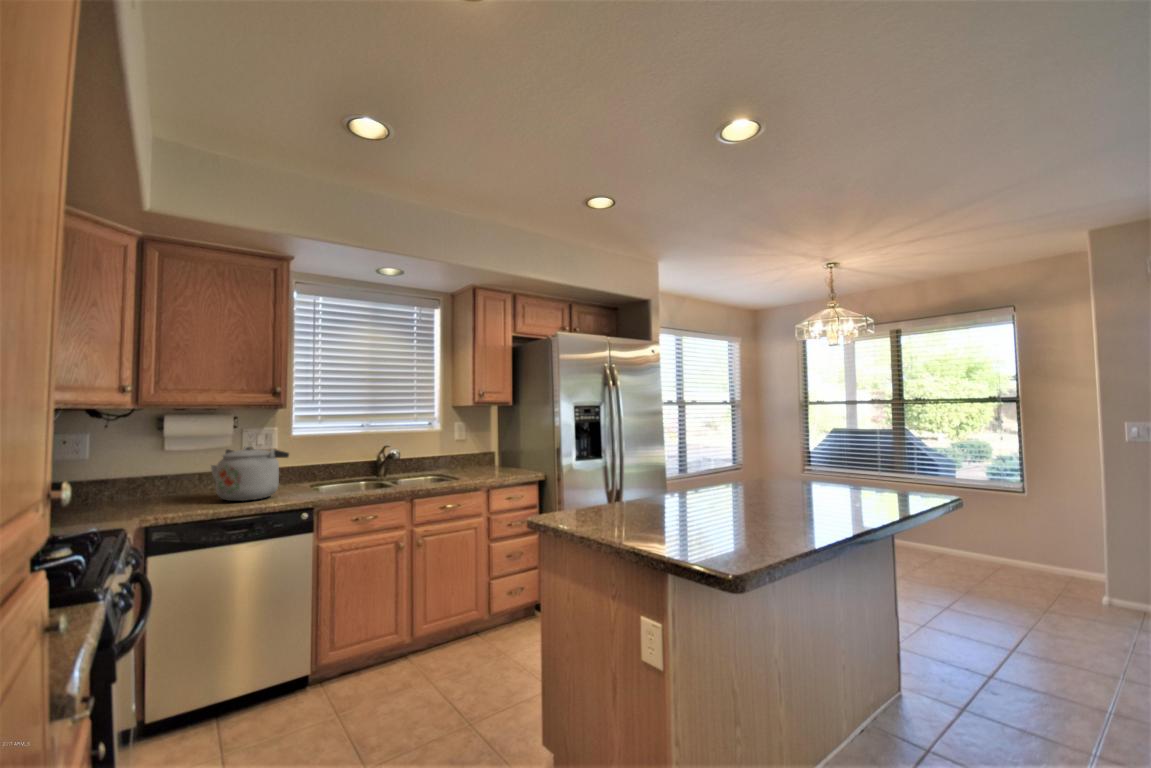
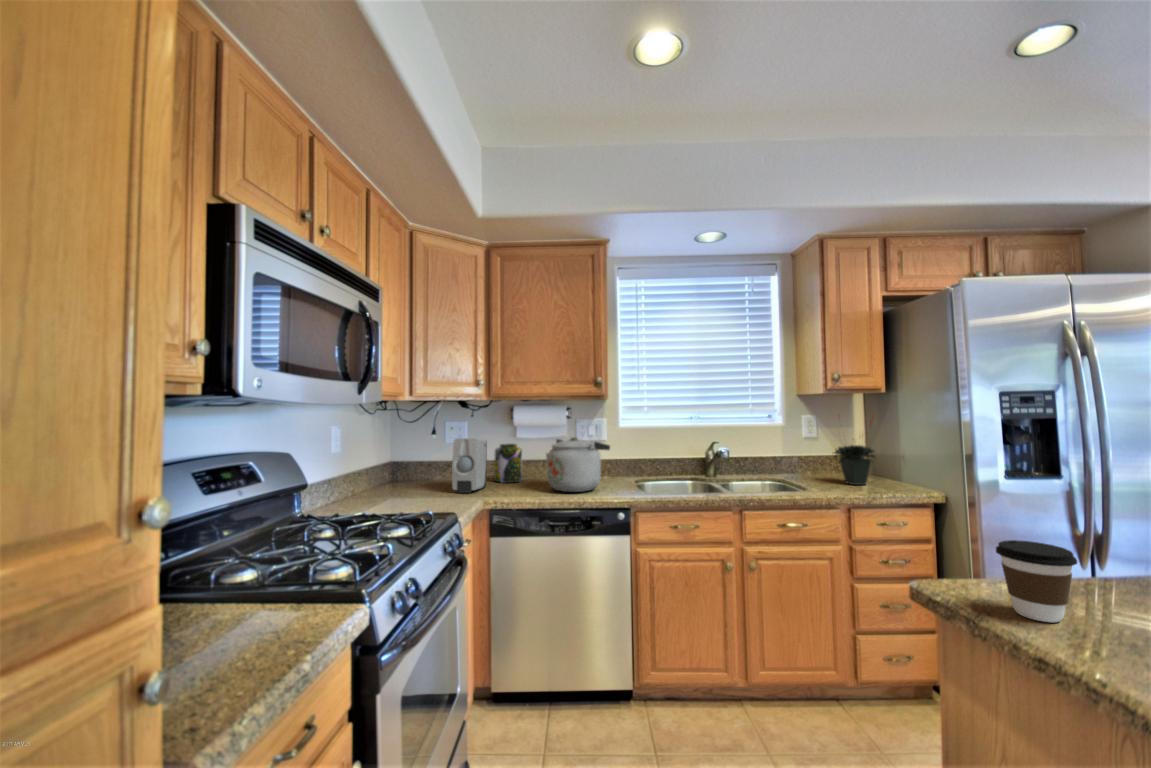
potted plant: none [477,420,507,474] -> present [834,417,875,485]
soap dispenser: none [84,452,131,516] -> present [452,438,487,493]
jar: none [133,457,174,501] -> present [494,444,522,482]
coffee cup: none [562,483,592,520] -> present [996,540,1077,622]

